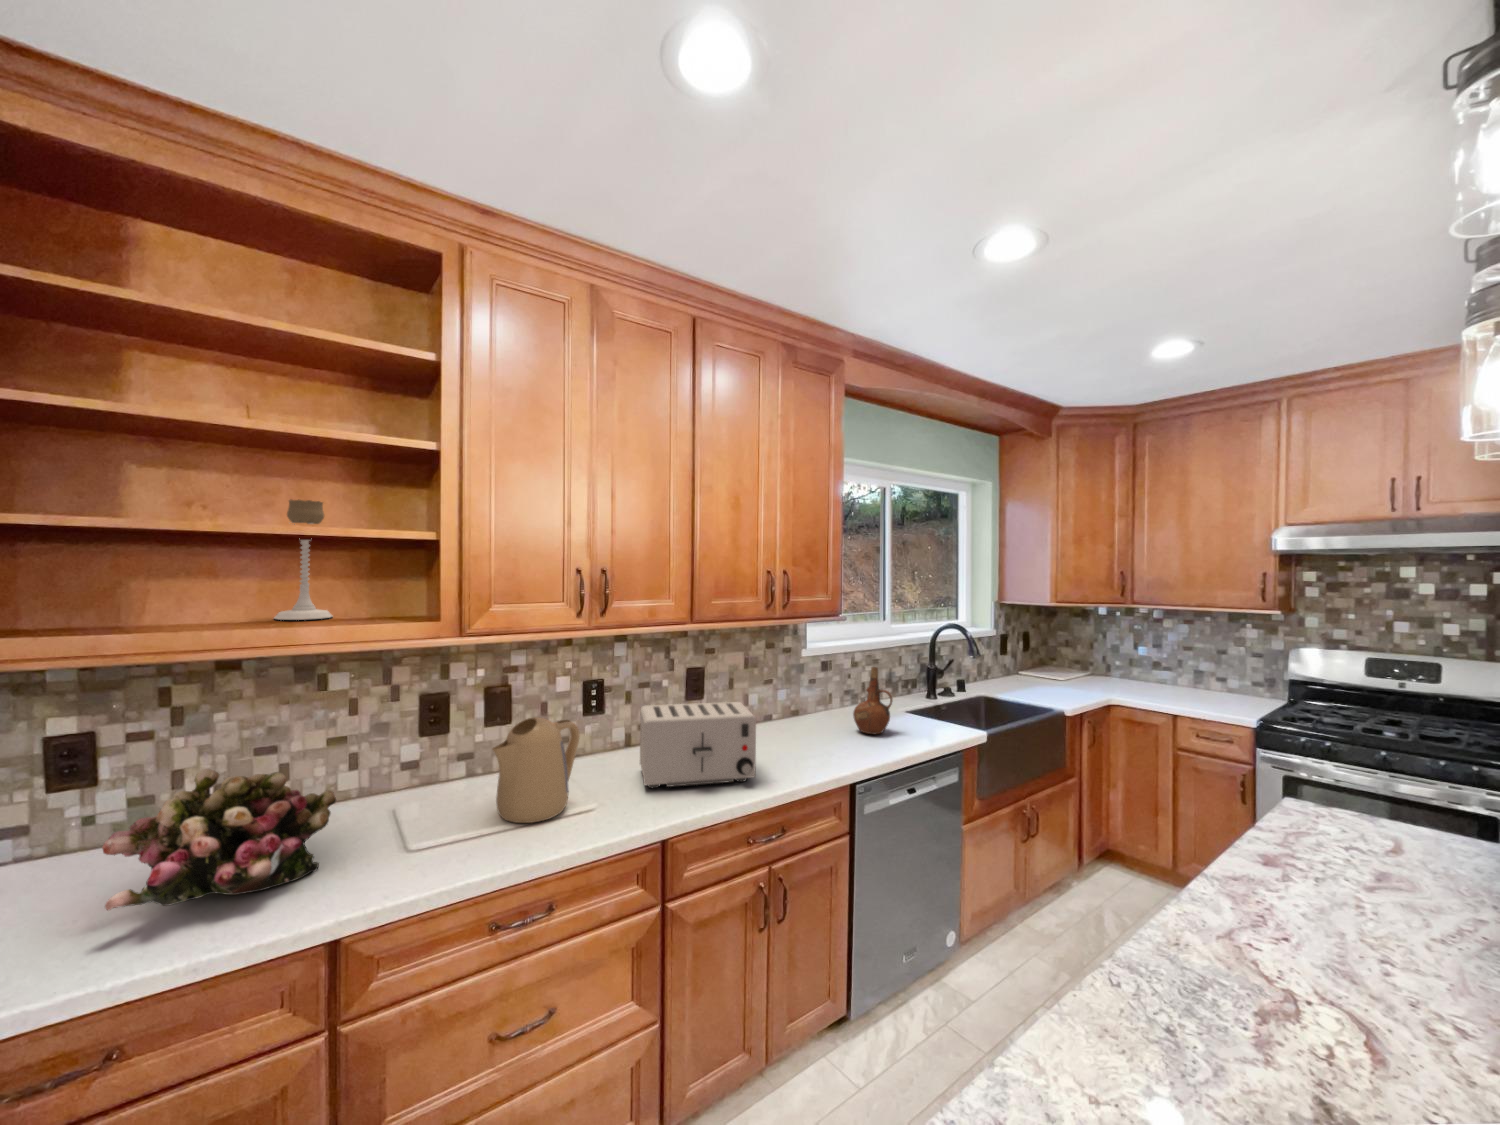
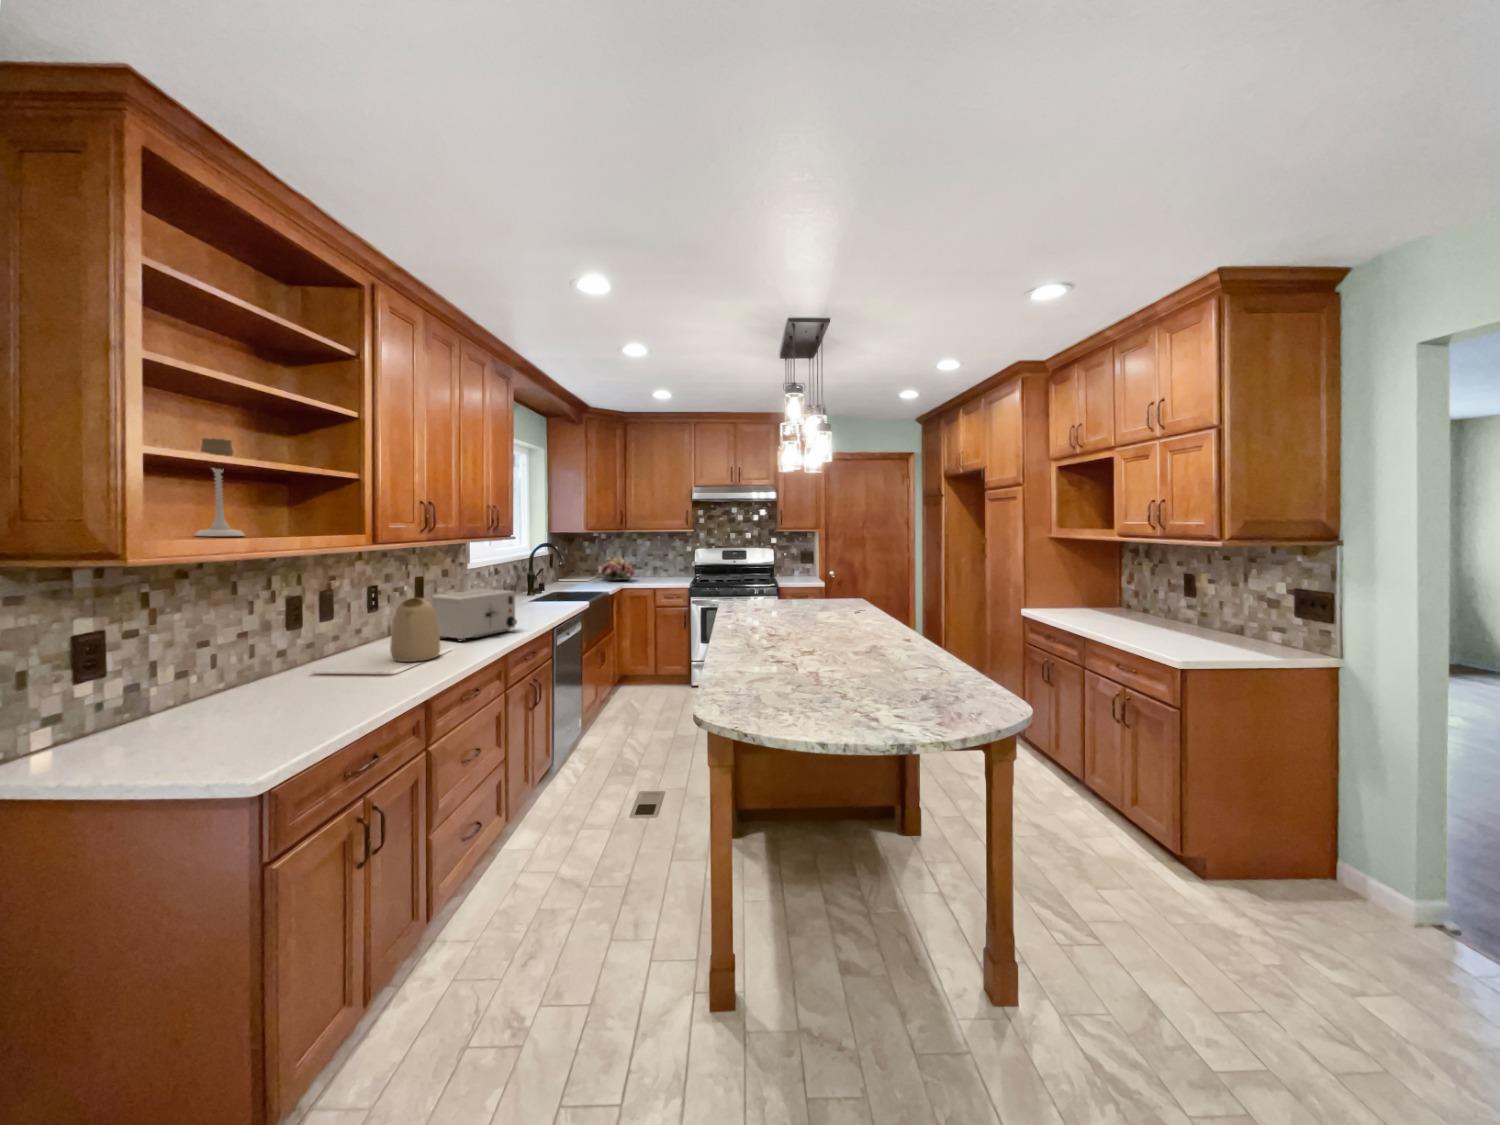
ceramic pitcher: present [853,667,892,734] -> none [519,568,544,610]
flower arrangement: present [102,769,336,910] -> present [599,557,635,580]

